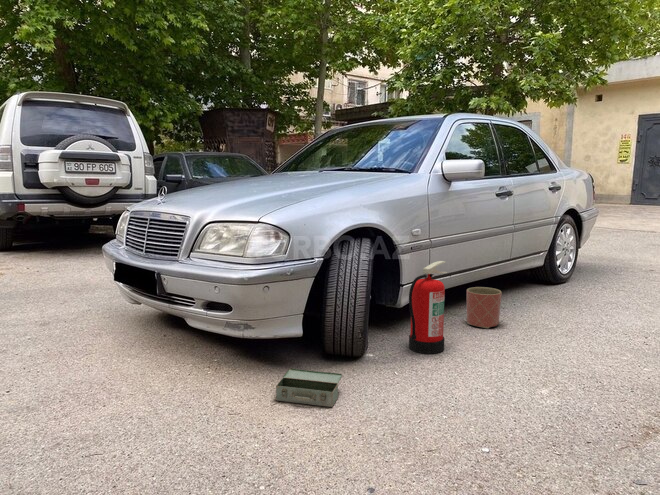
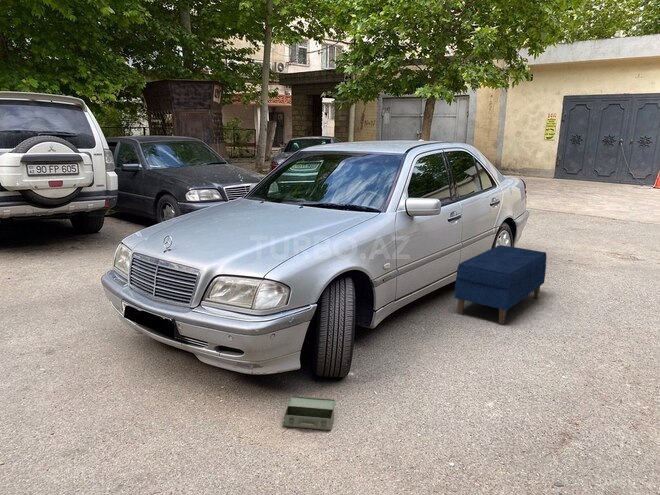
bench: none [504,237,617,320] -> present [455,245,547,325]
fire extinguisher: present [409,261,447,354] -> none [381,290,413,370]
planter: present [467,287,502,329] -> none [425,302,454,339]

